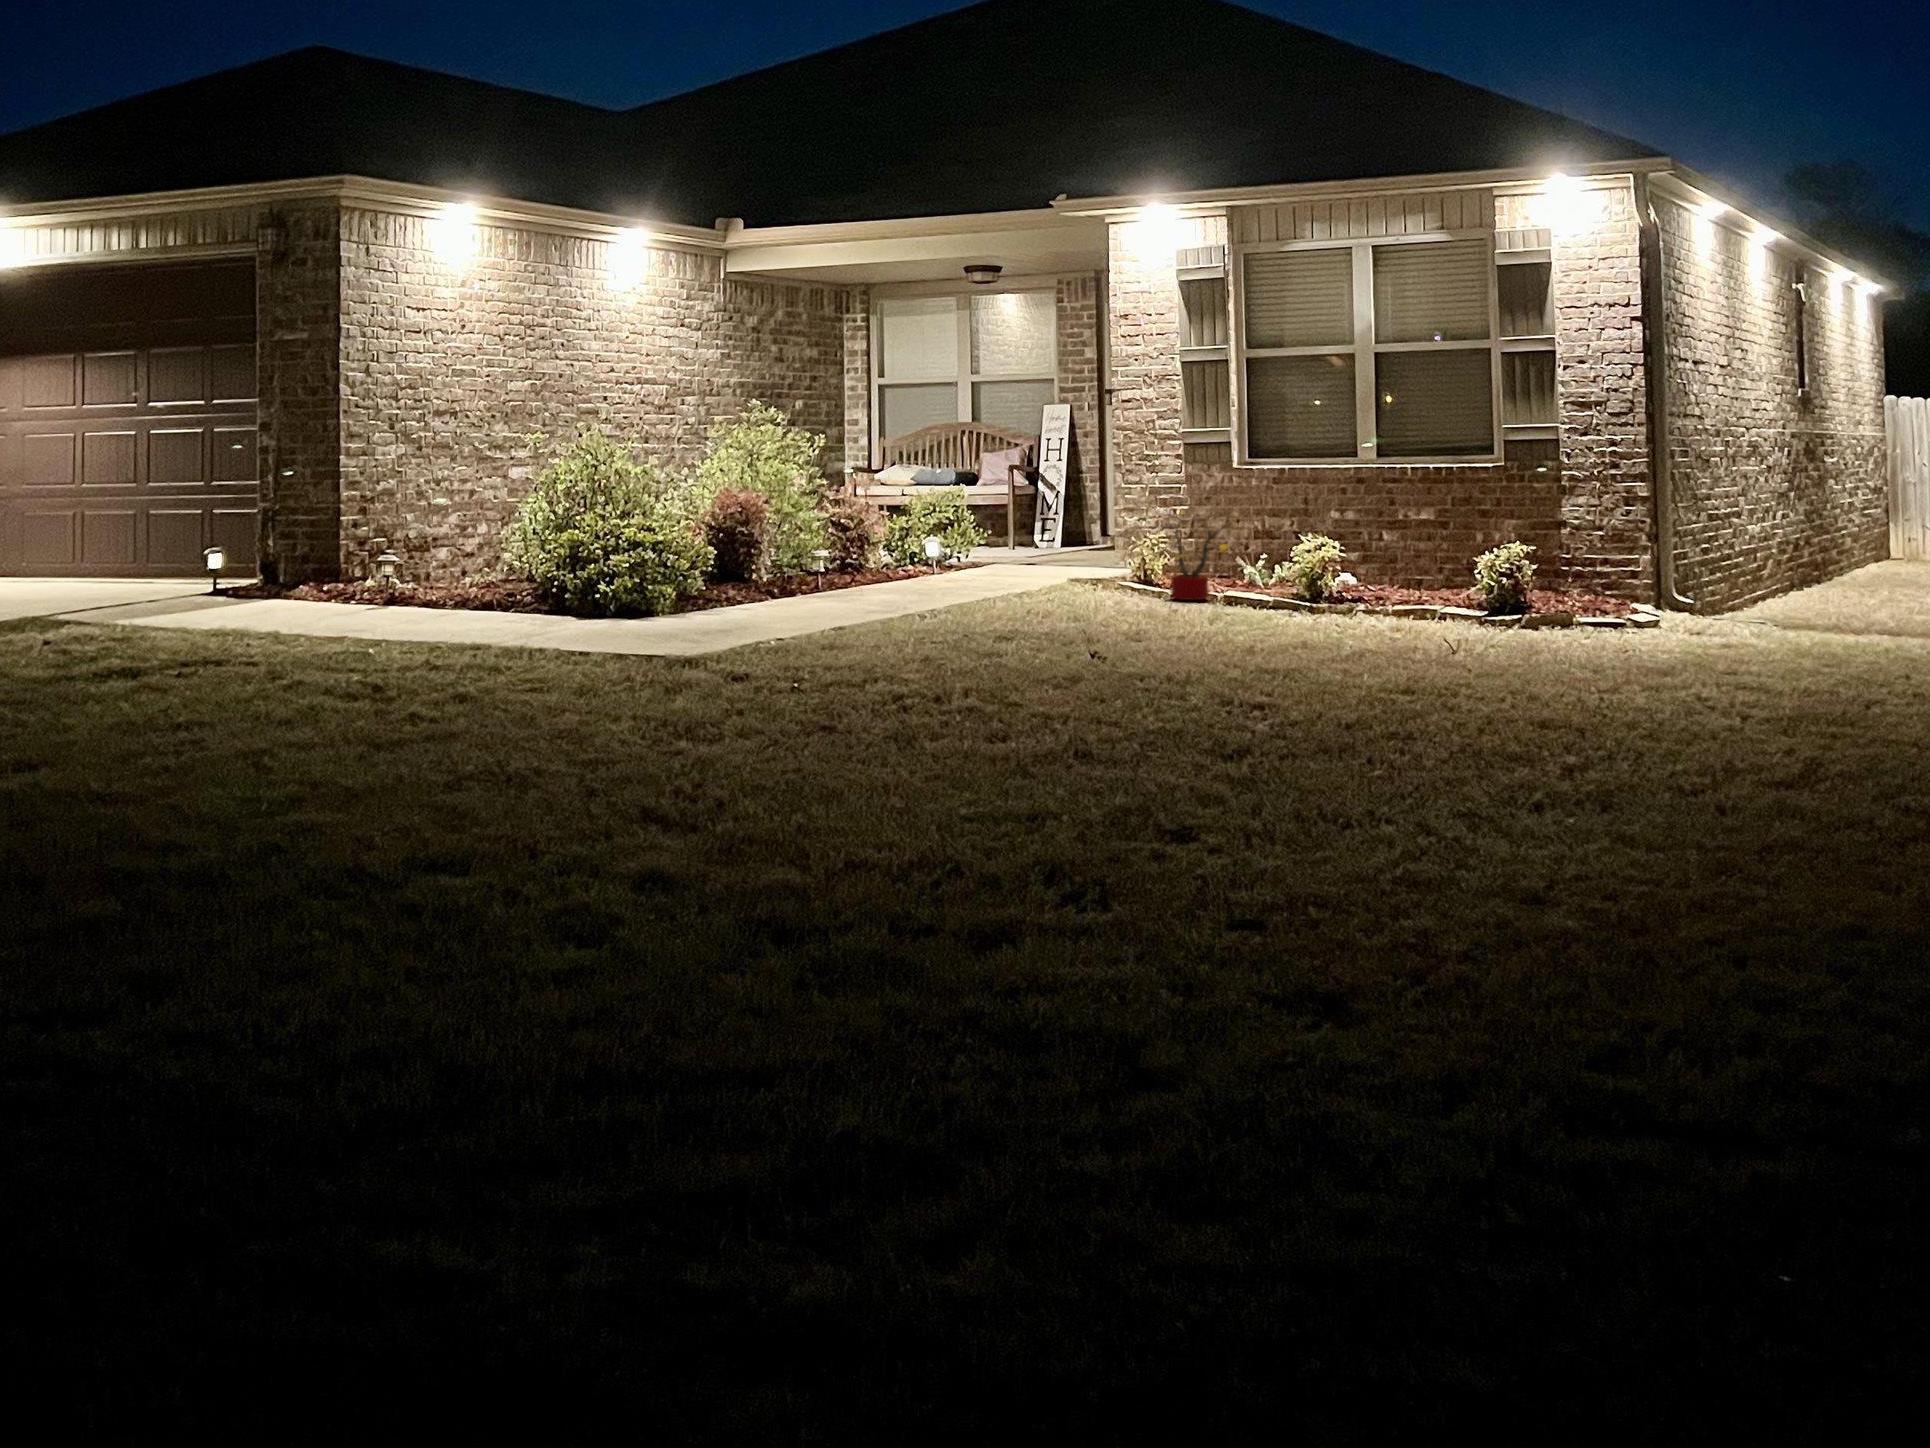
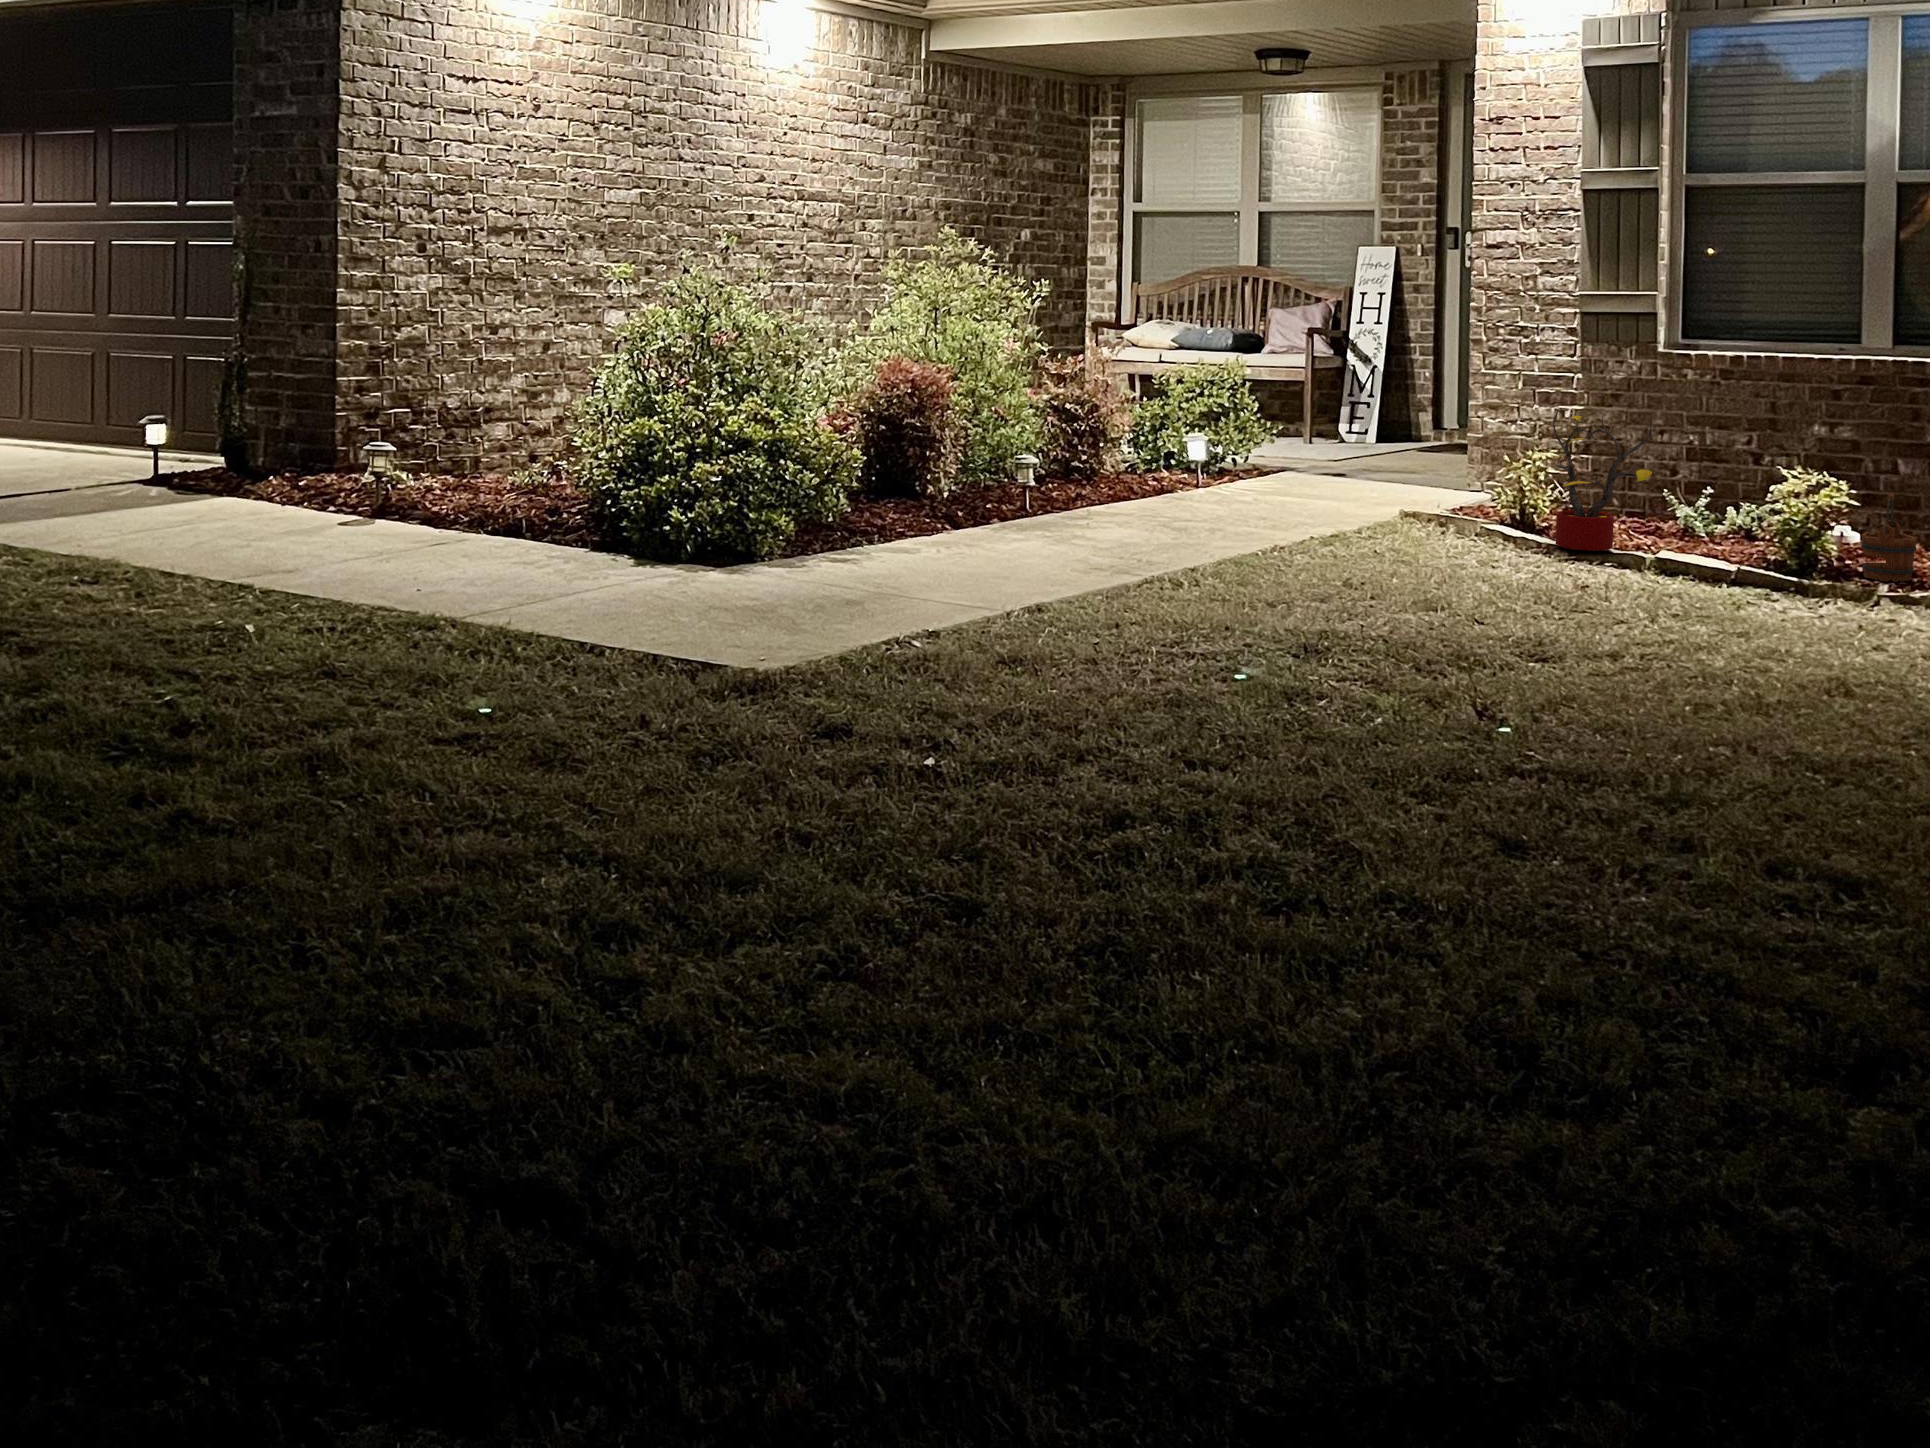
wooden bucket: none [1362,552,1395,609] -> present [1861,494,1917,582]

